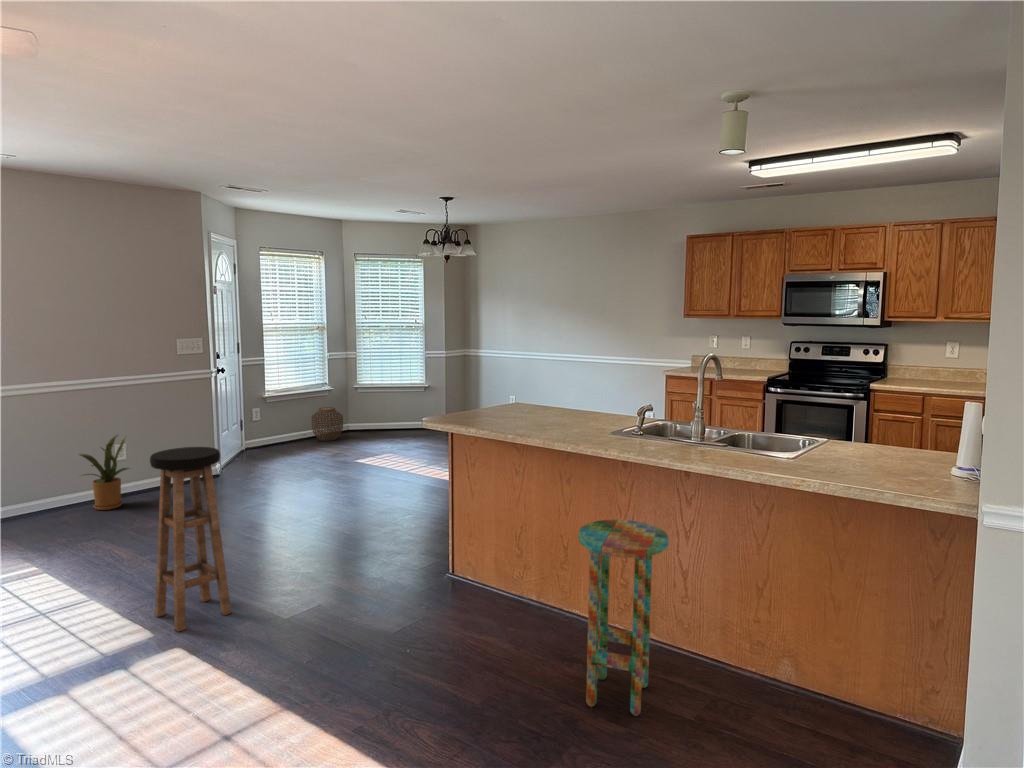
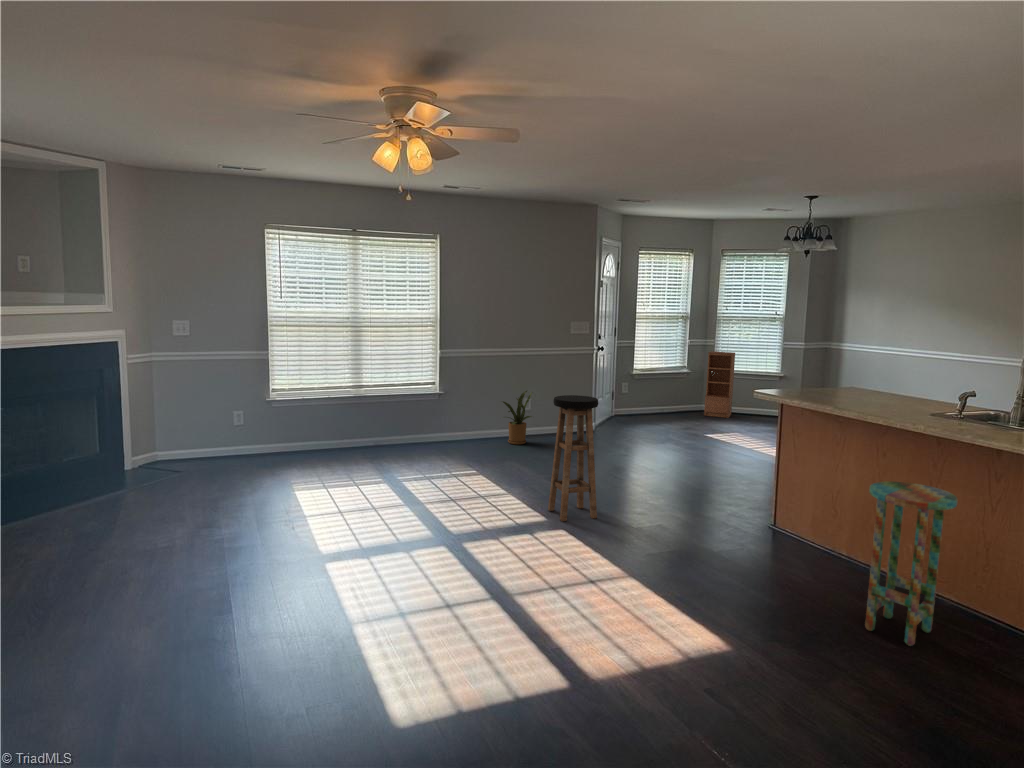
bookcase: none [349,364,379,436] -> present [704,351,735,418]
woven basket: present [312,407,343,441] -> none [670,388,698,418]

